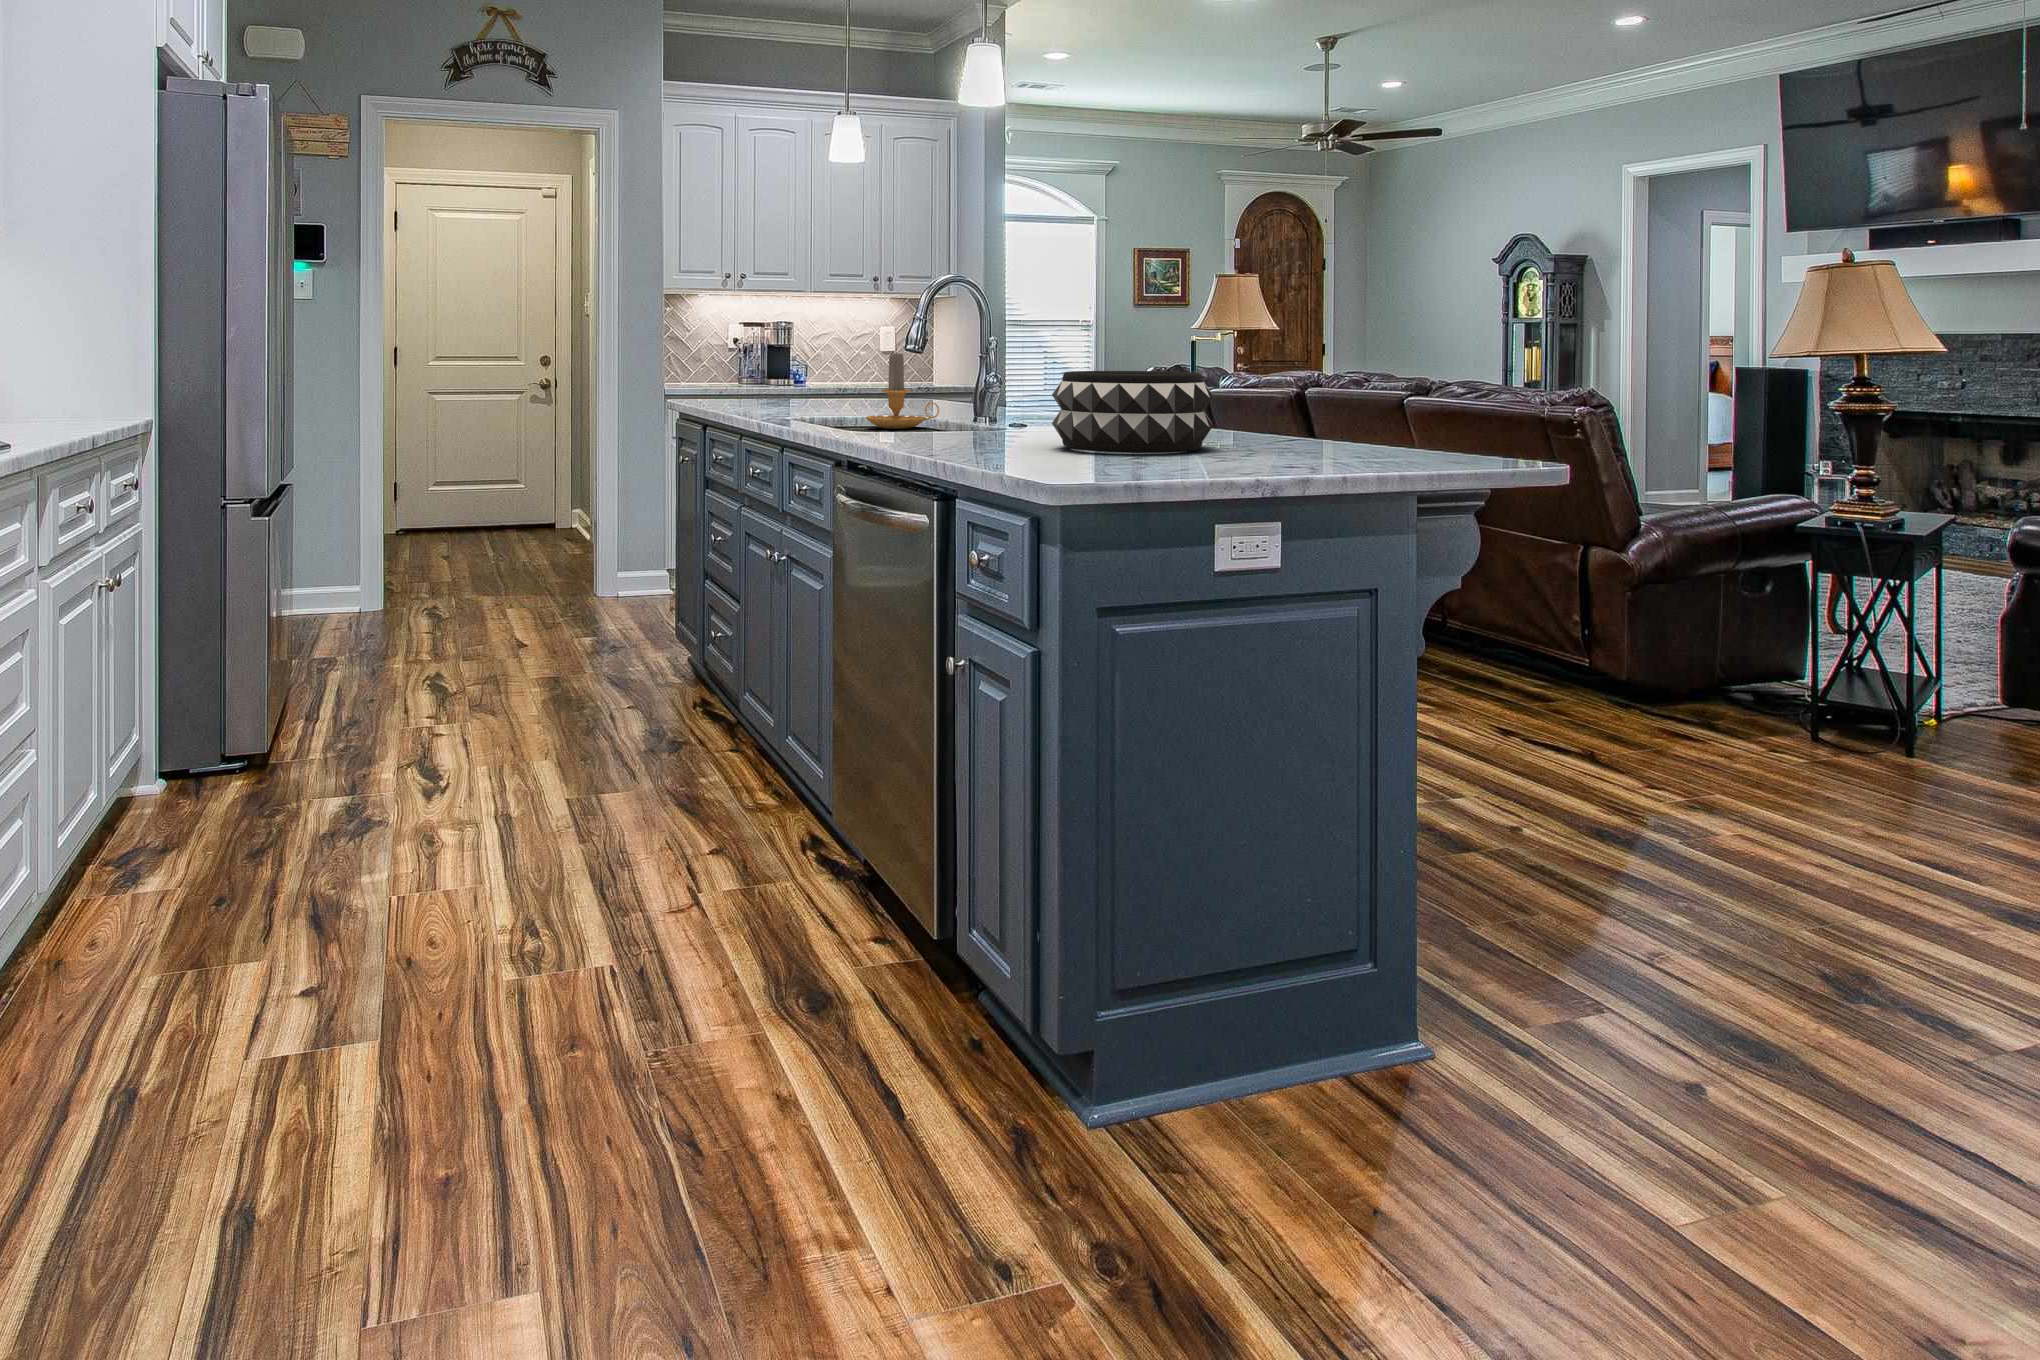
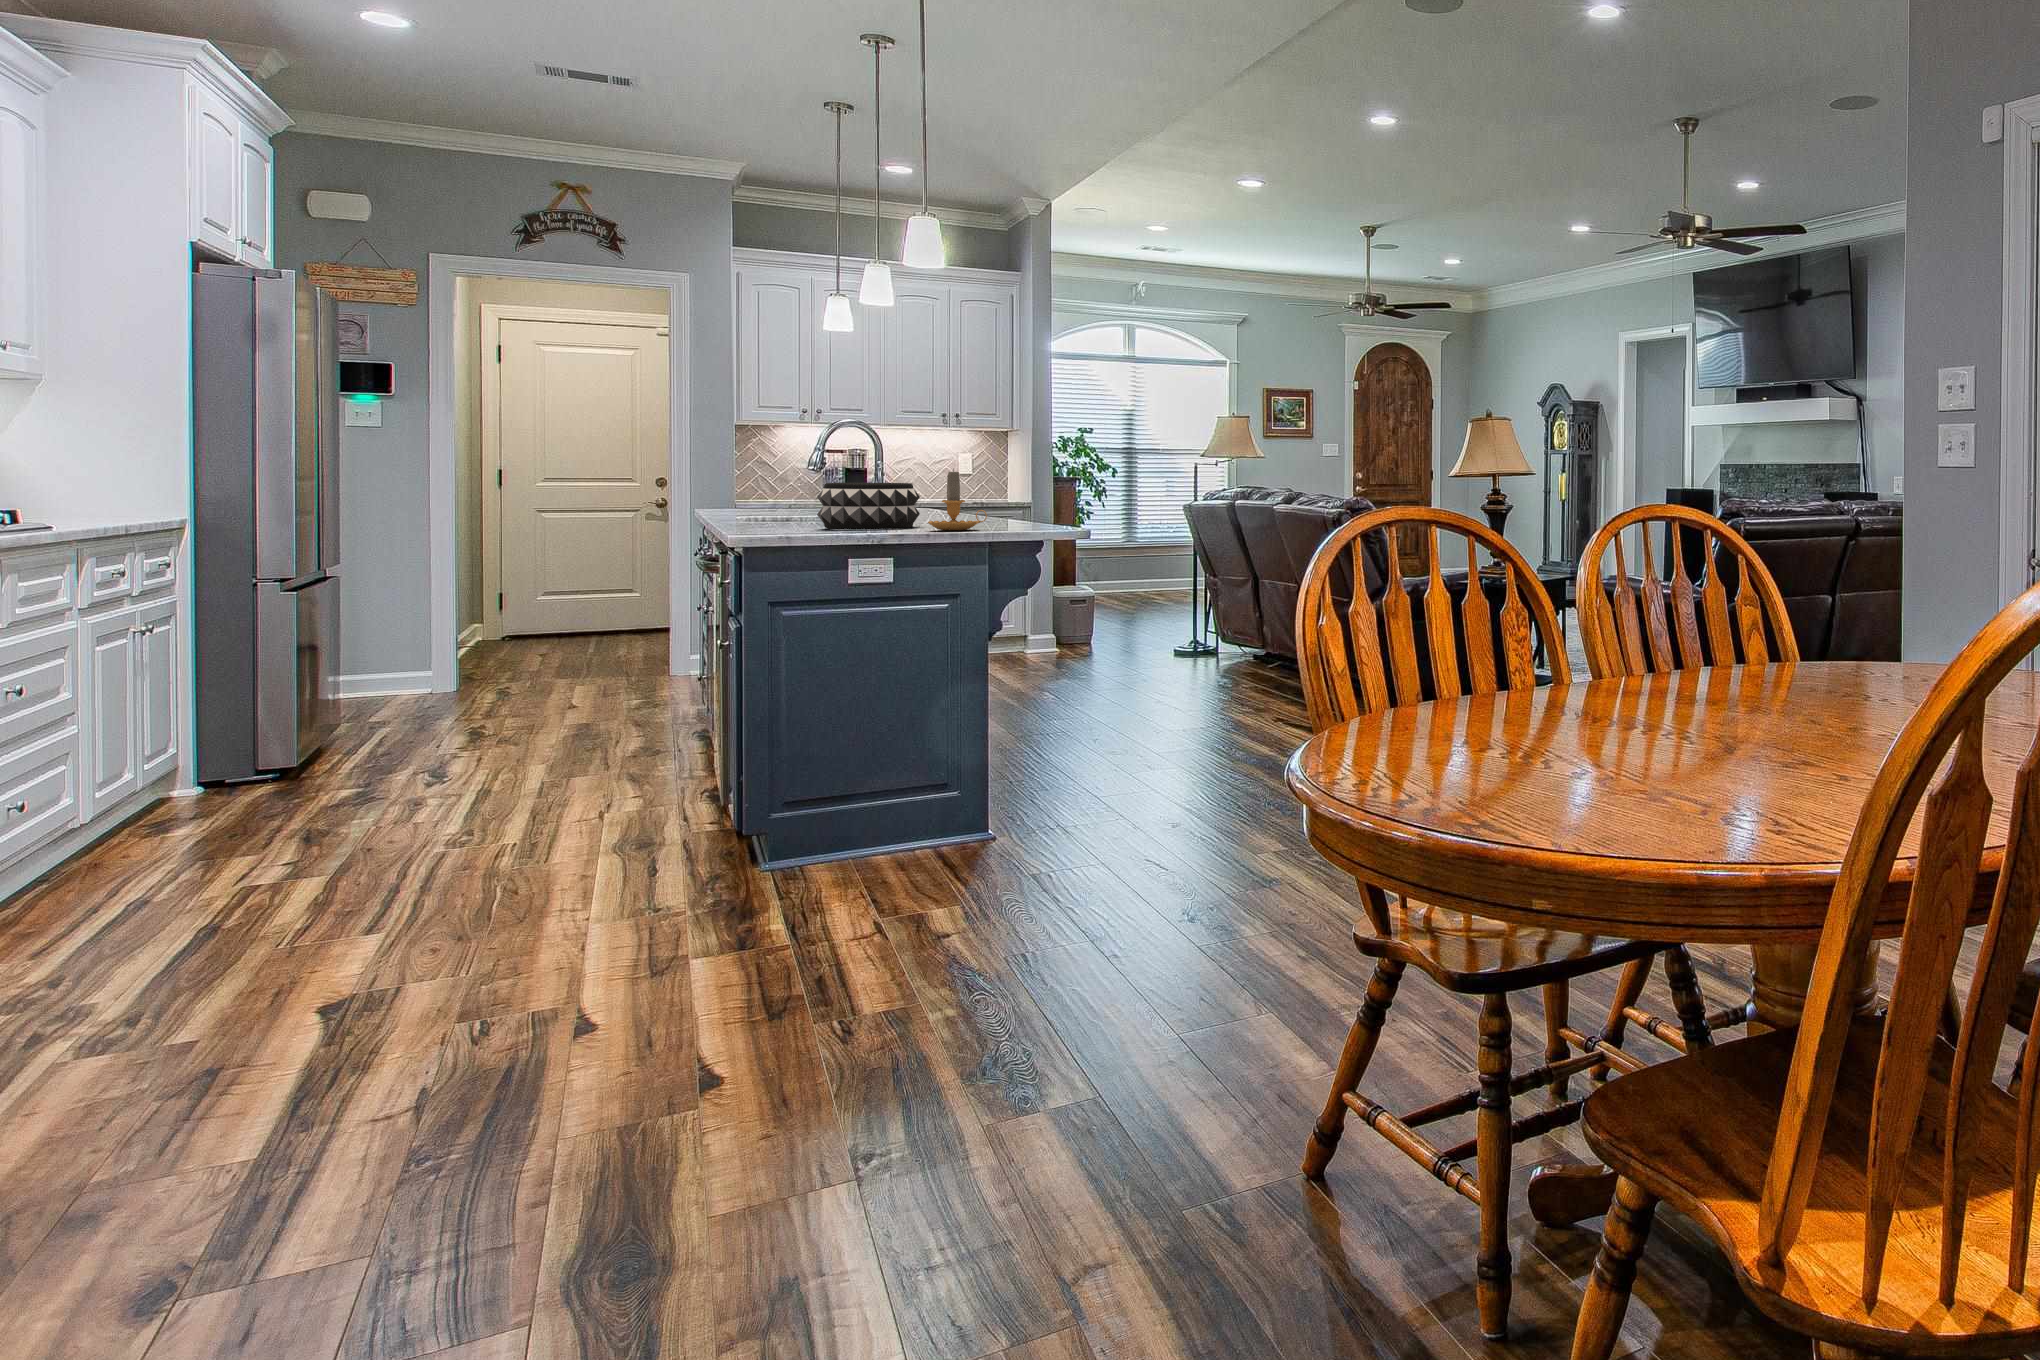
candle: present [866,349,939,429] -> present [928,471,987,530]

